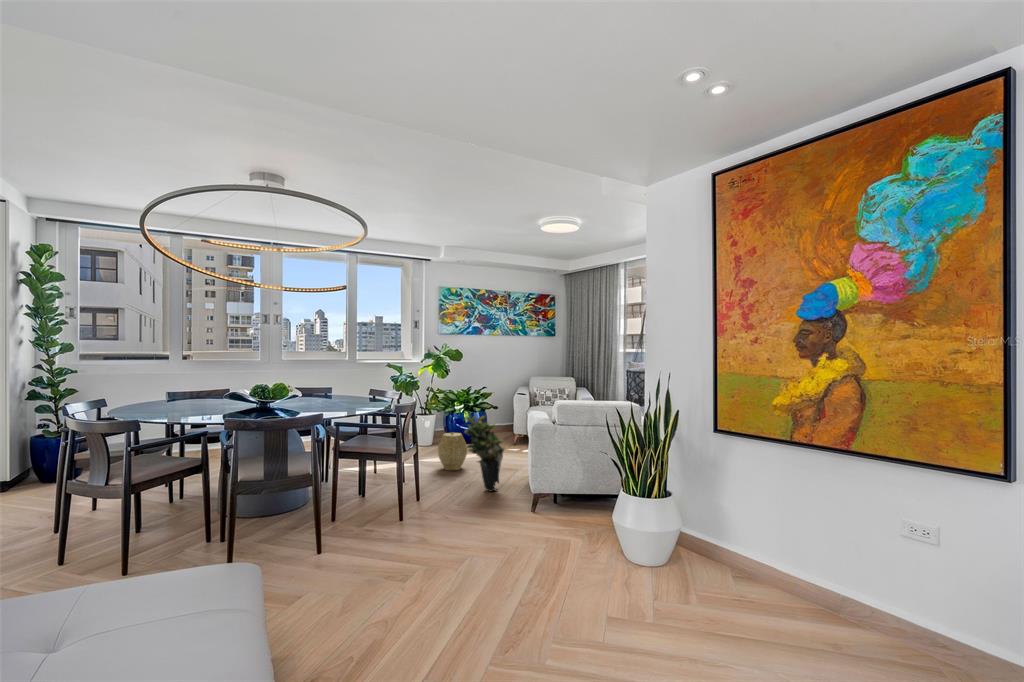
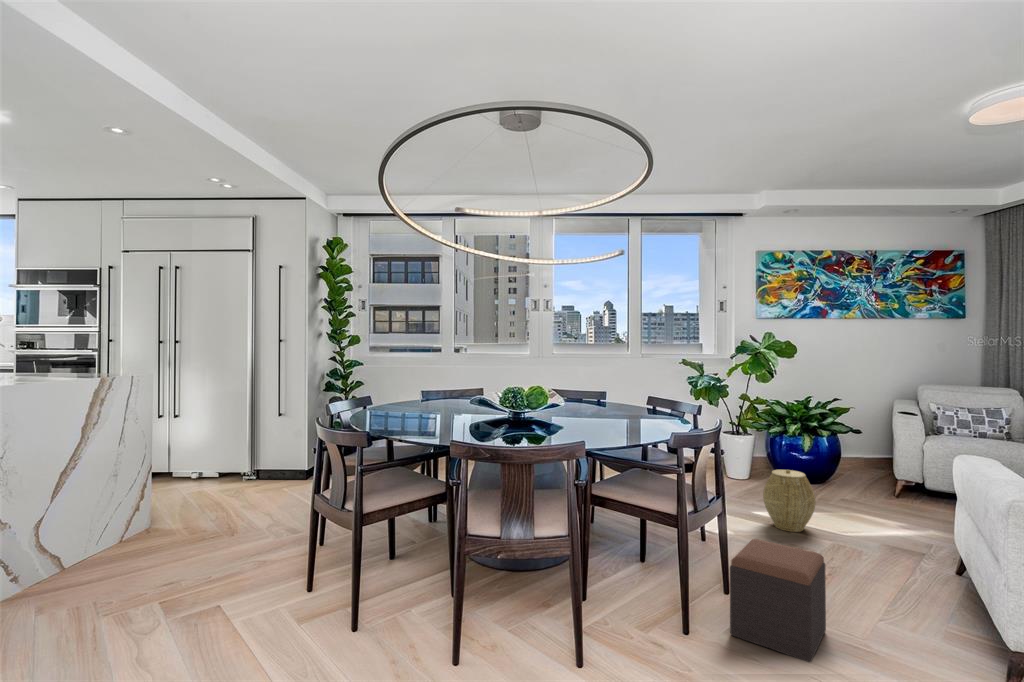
potted plant: present [464,416,504,492] -> none [817,450,906,595]
footstool: none [414,467,463,524] -> present [730,539,826,662]

